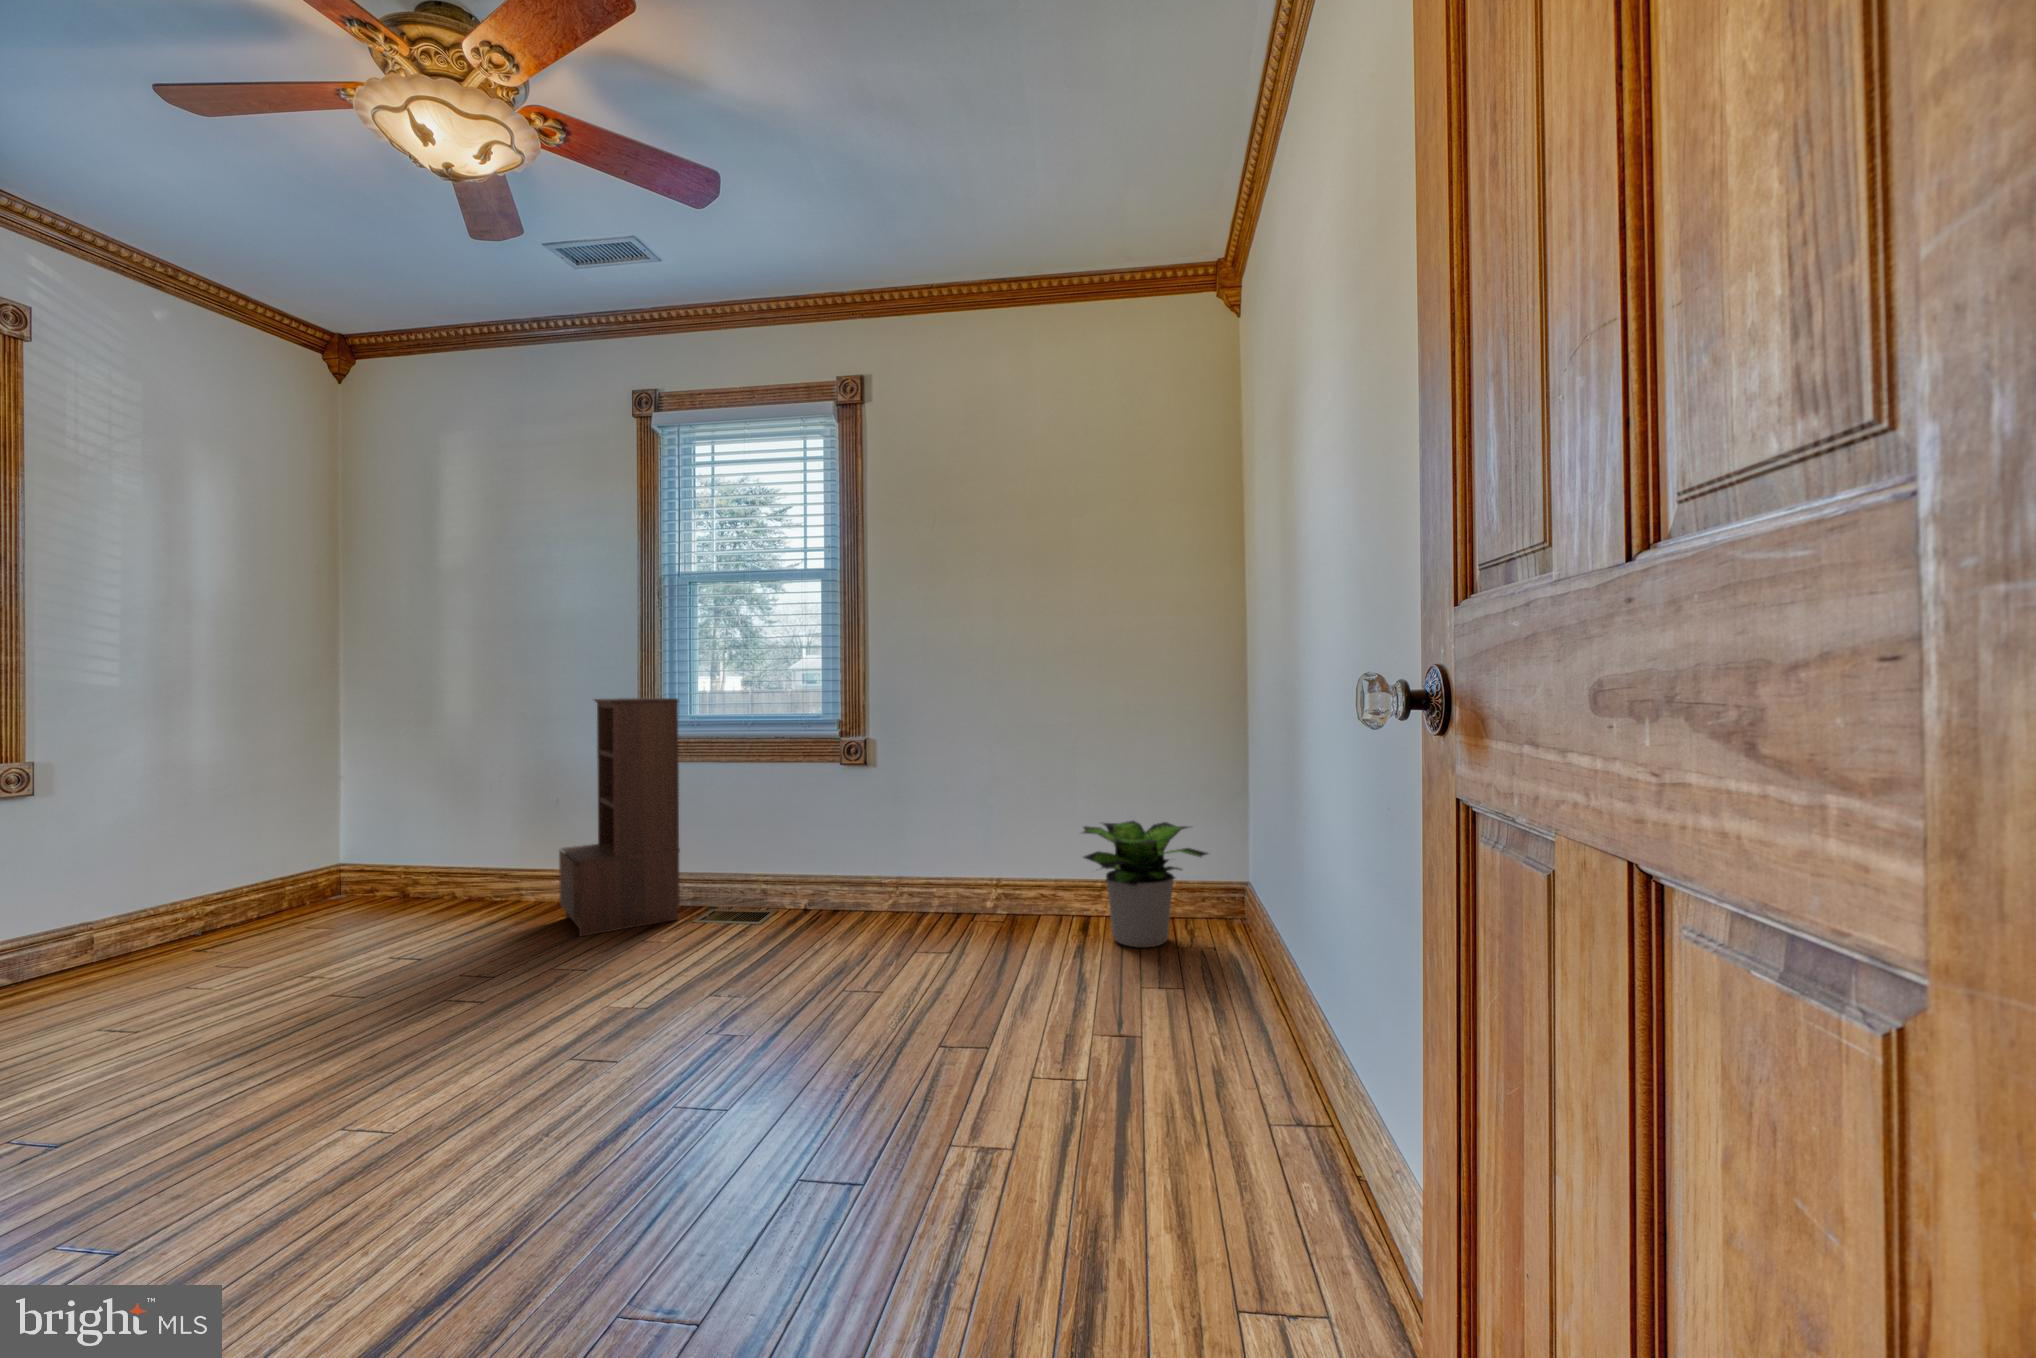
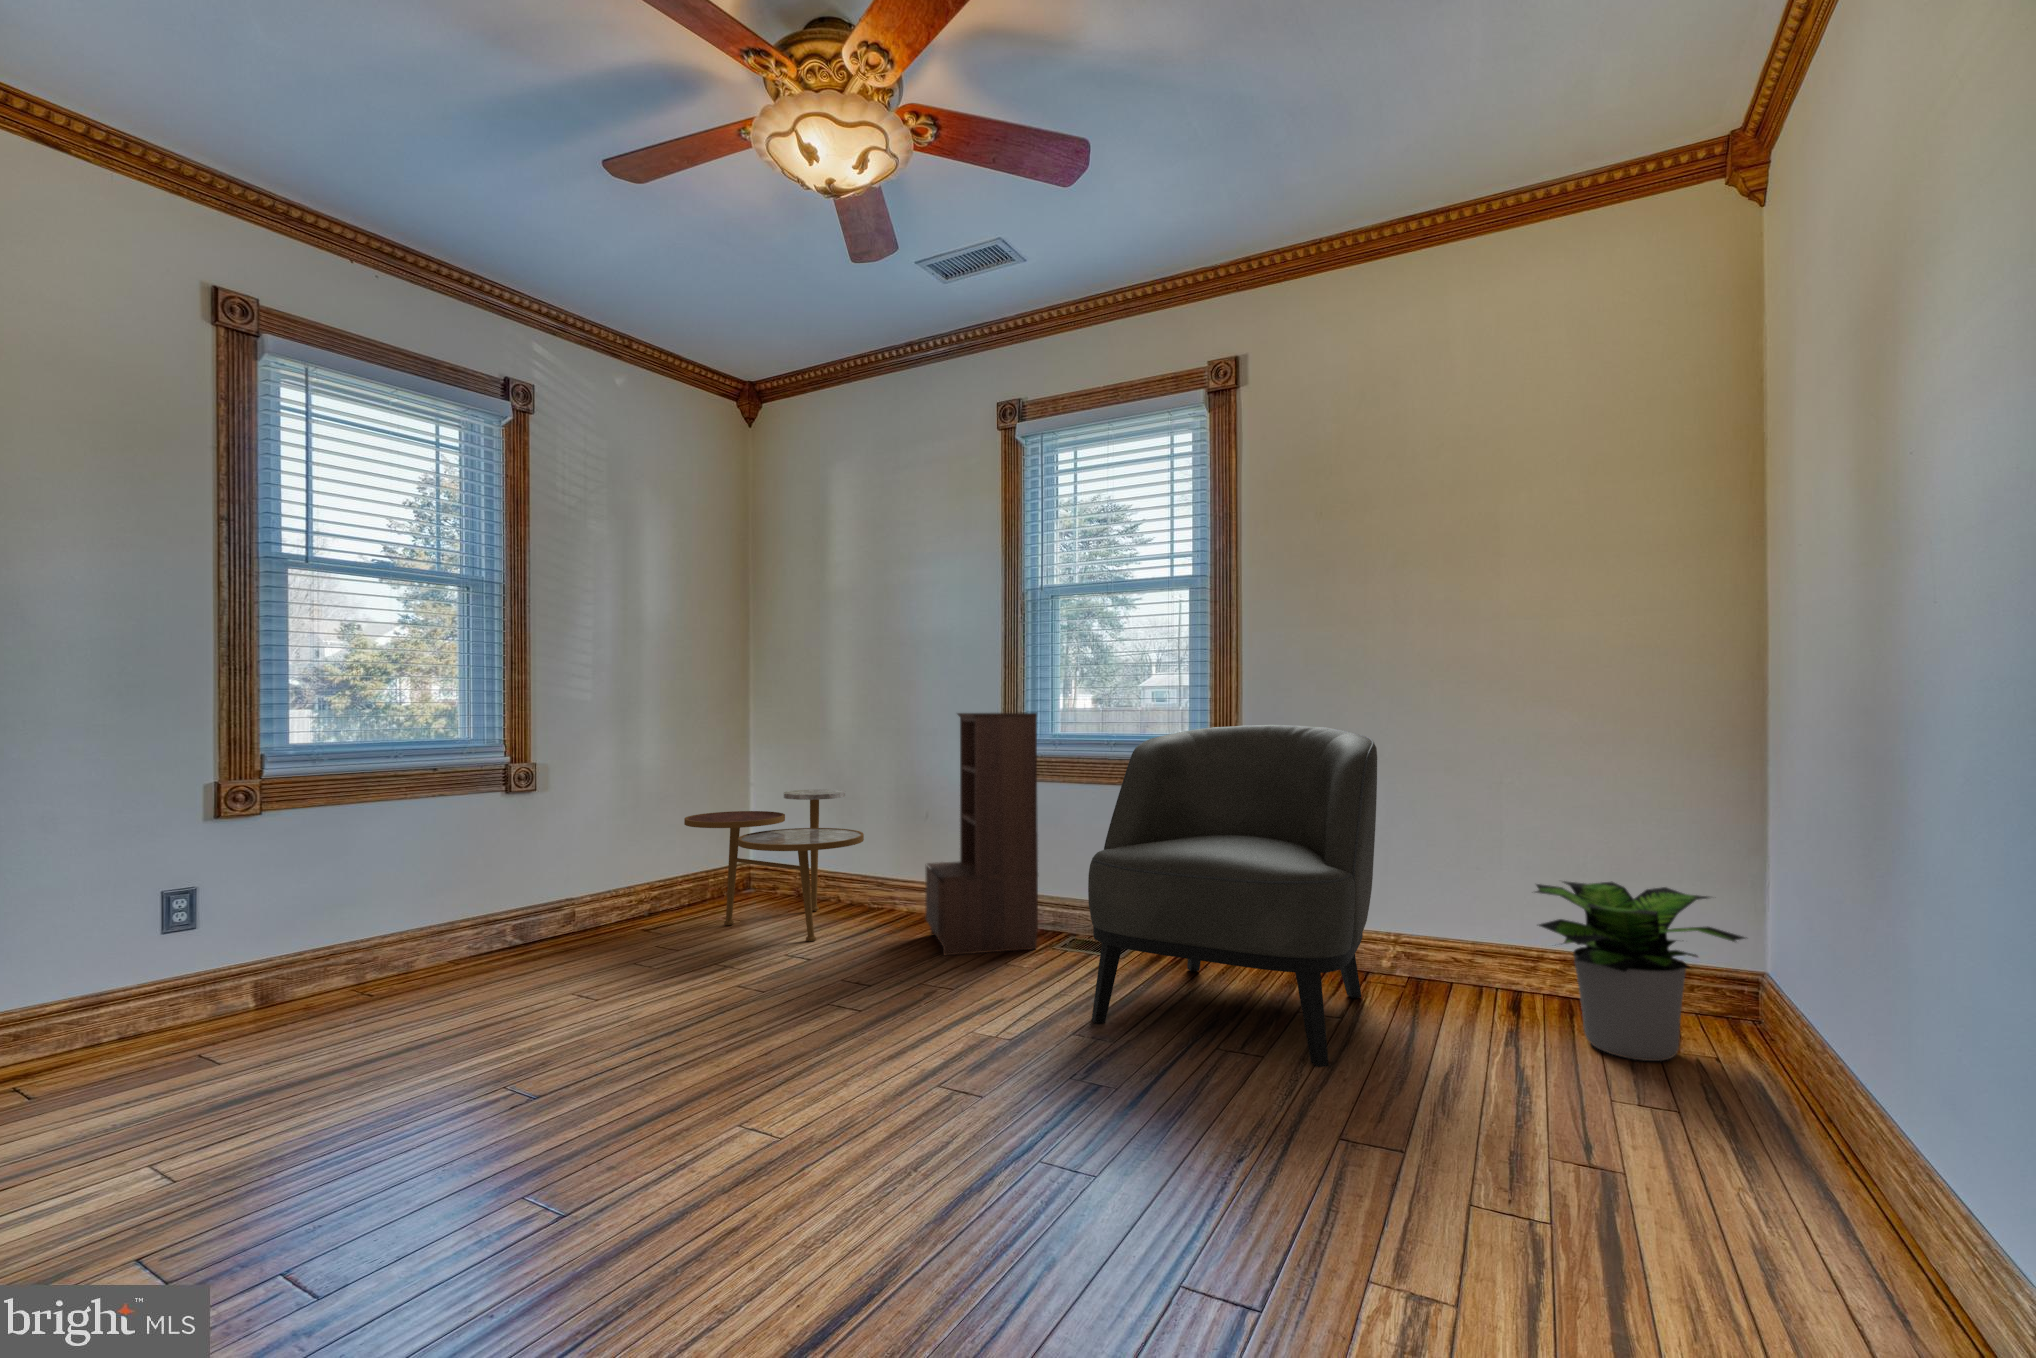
armchair: none [727,708,973,988] -> present [1088,725,1377,1067]
side table: none [251,779,487,940] -> present [684,789,864,941]

